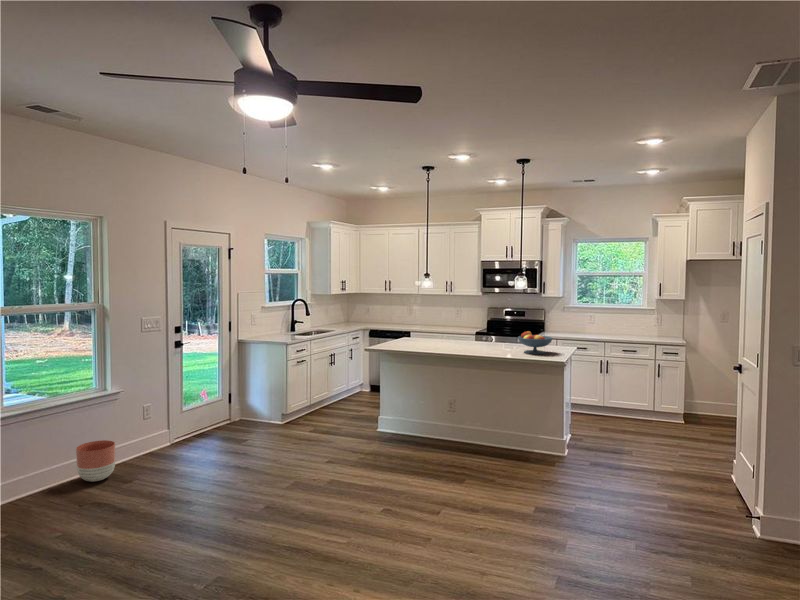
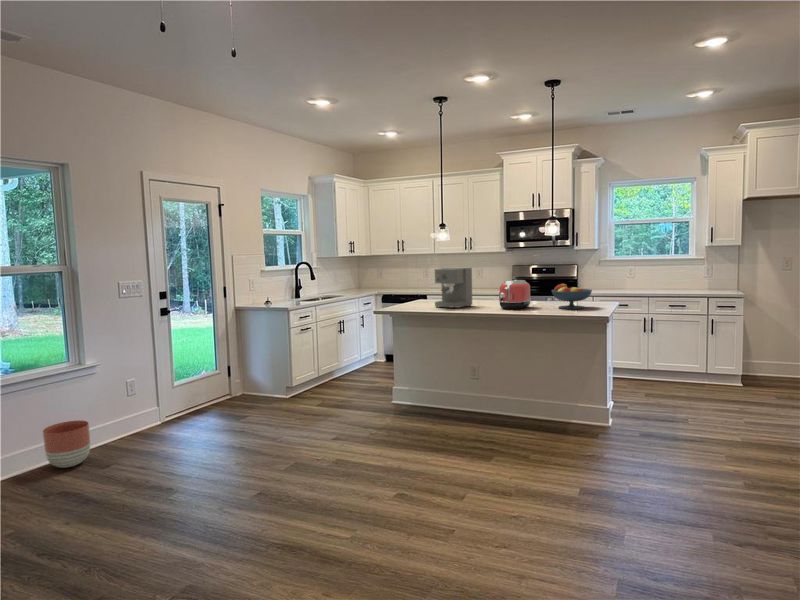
coffee maker: none [418,312,451,349] -> present [435,268,472,308]
toaster: none [473,326,501,352] -> present [499,280,531,309]

